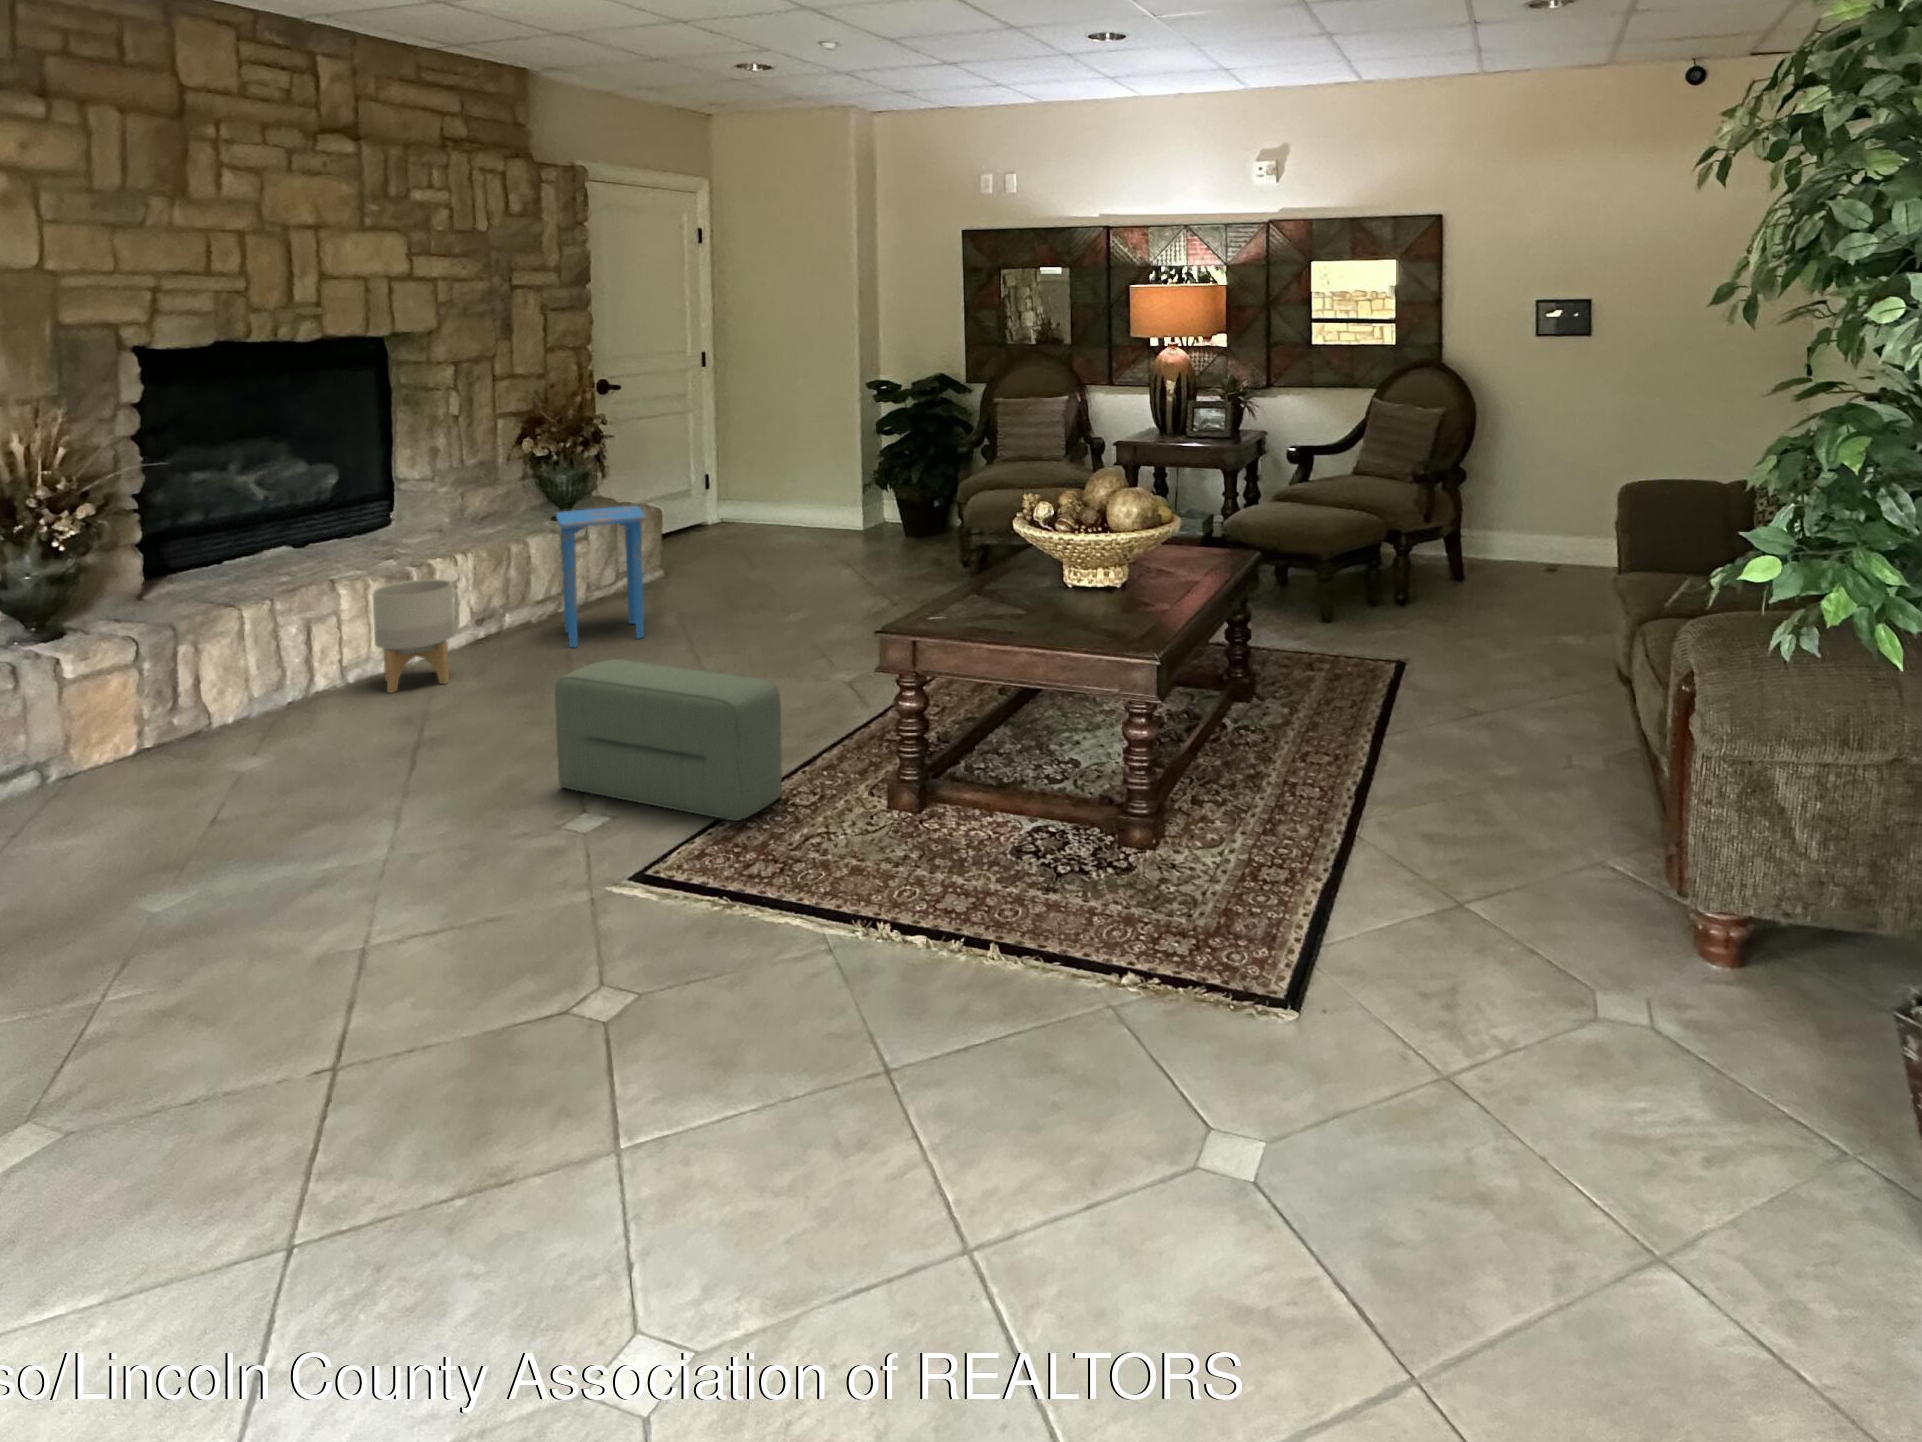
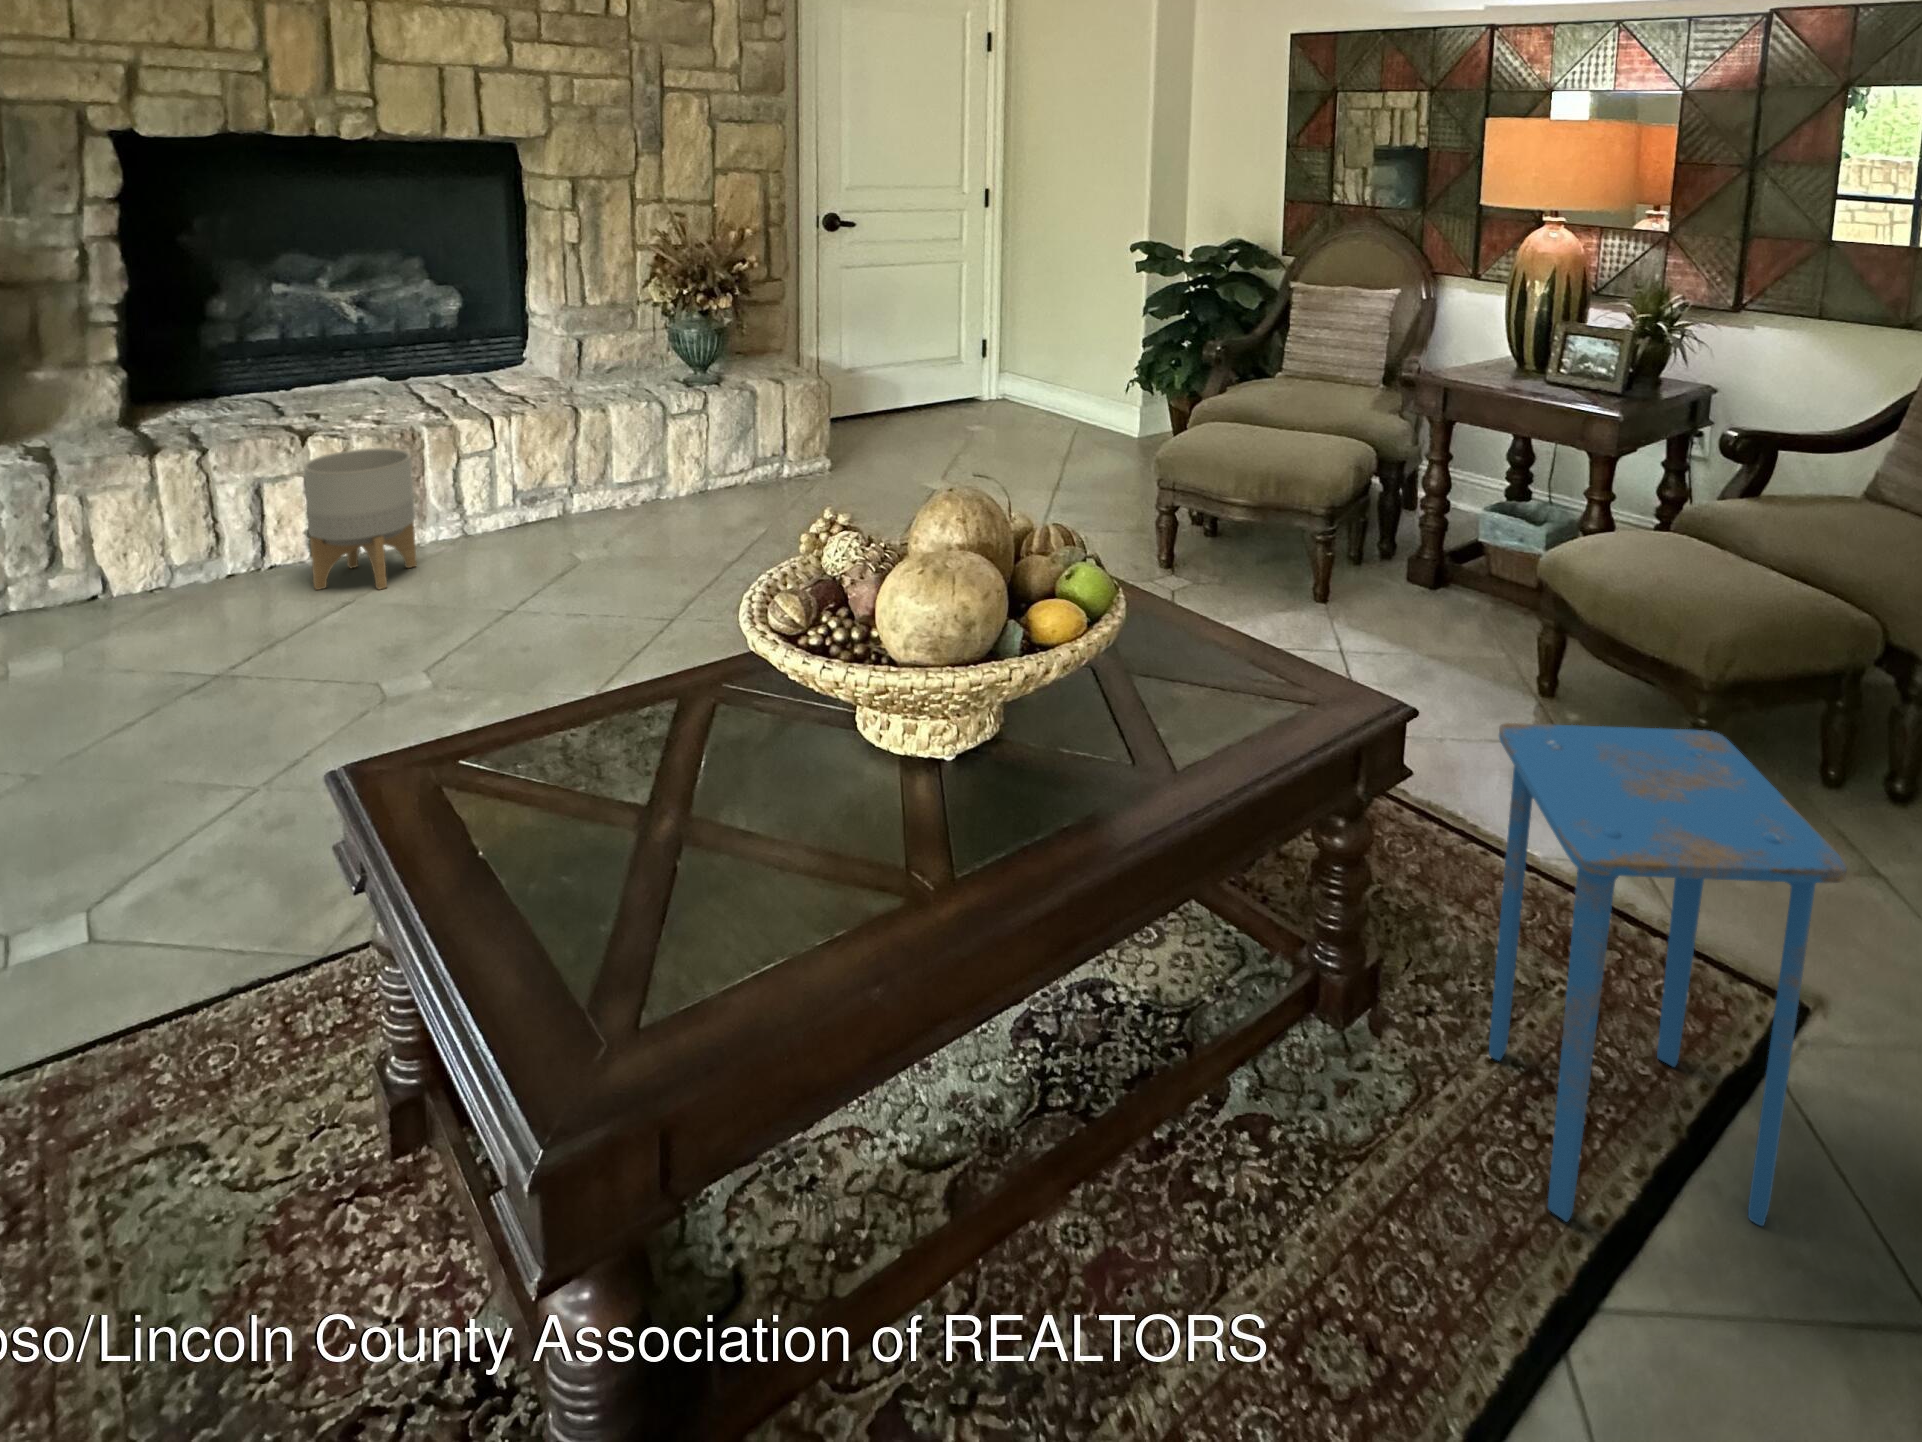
side table: present [556,505,646,648] -> present [1489,723,1847,1226]
pouf: present [555,659,782,821] -> none [23,679,231,1111]

